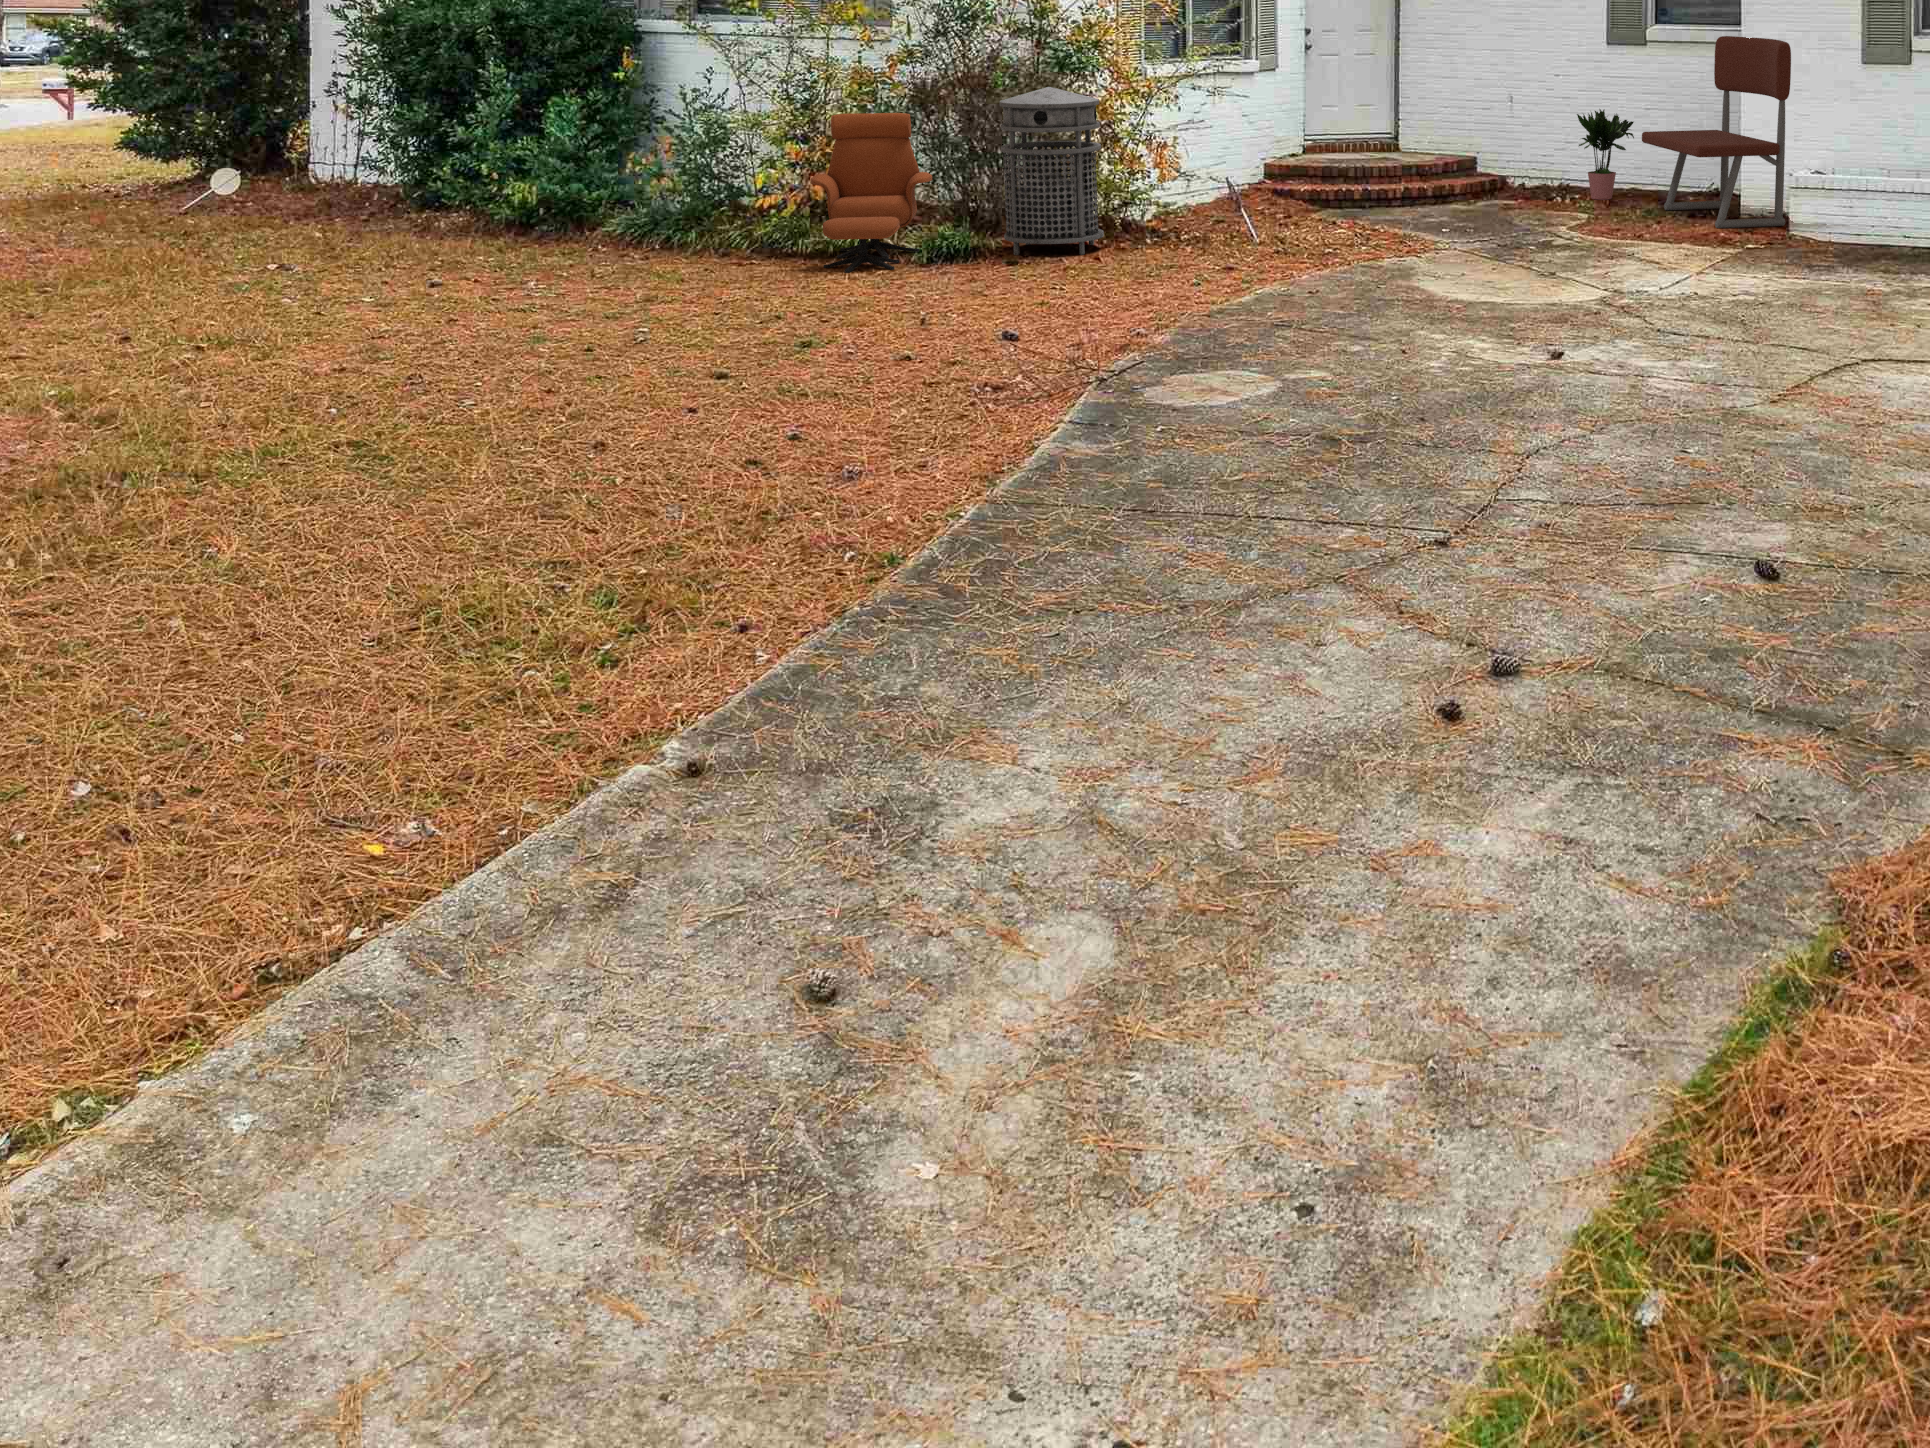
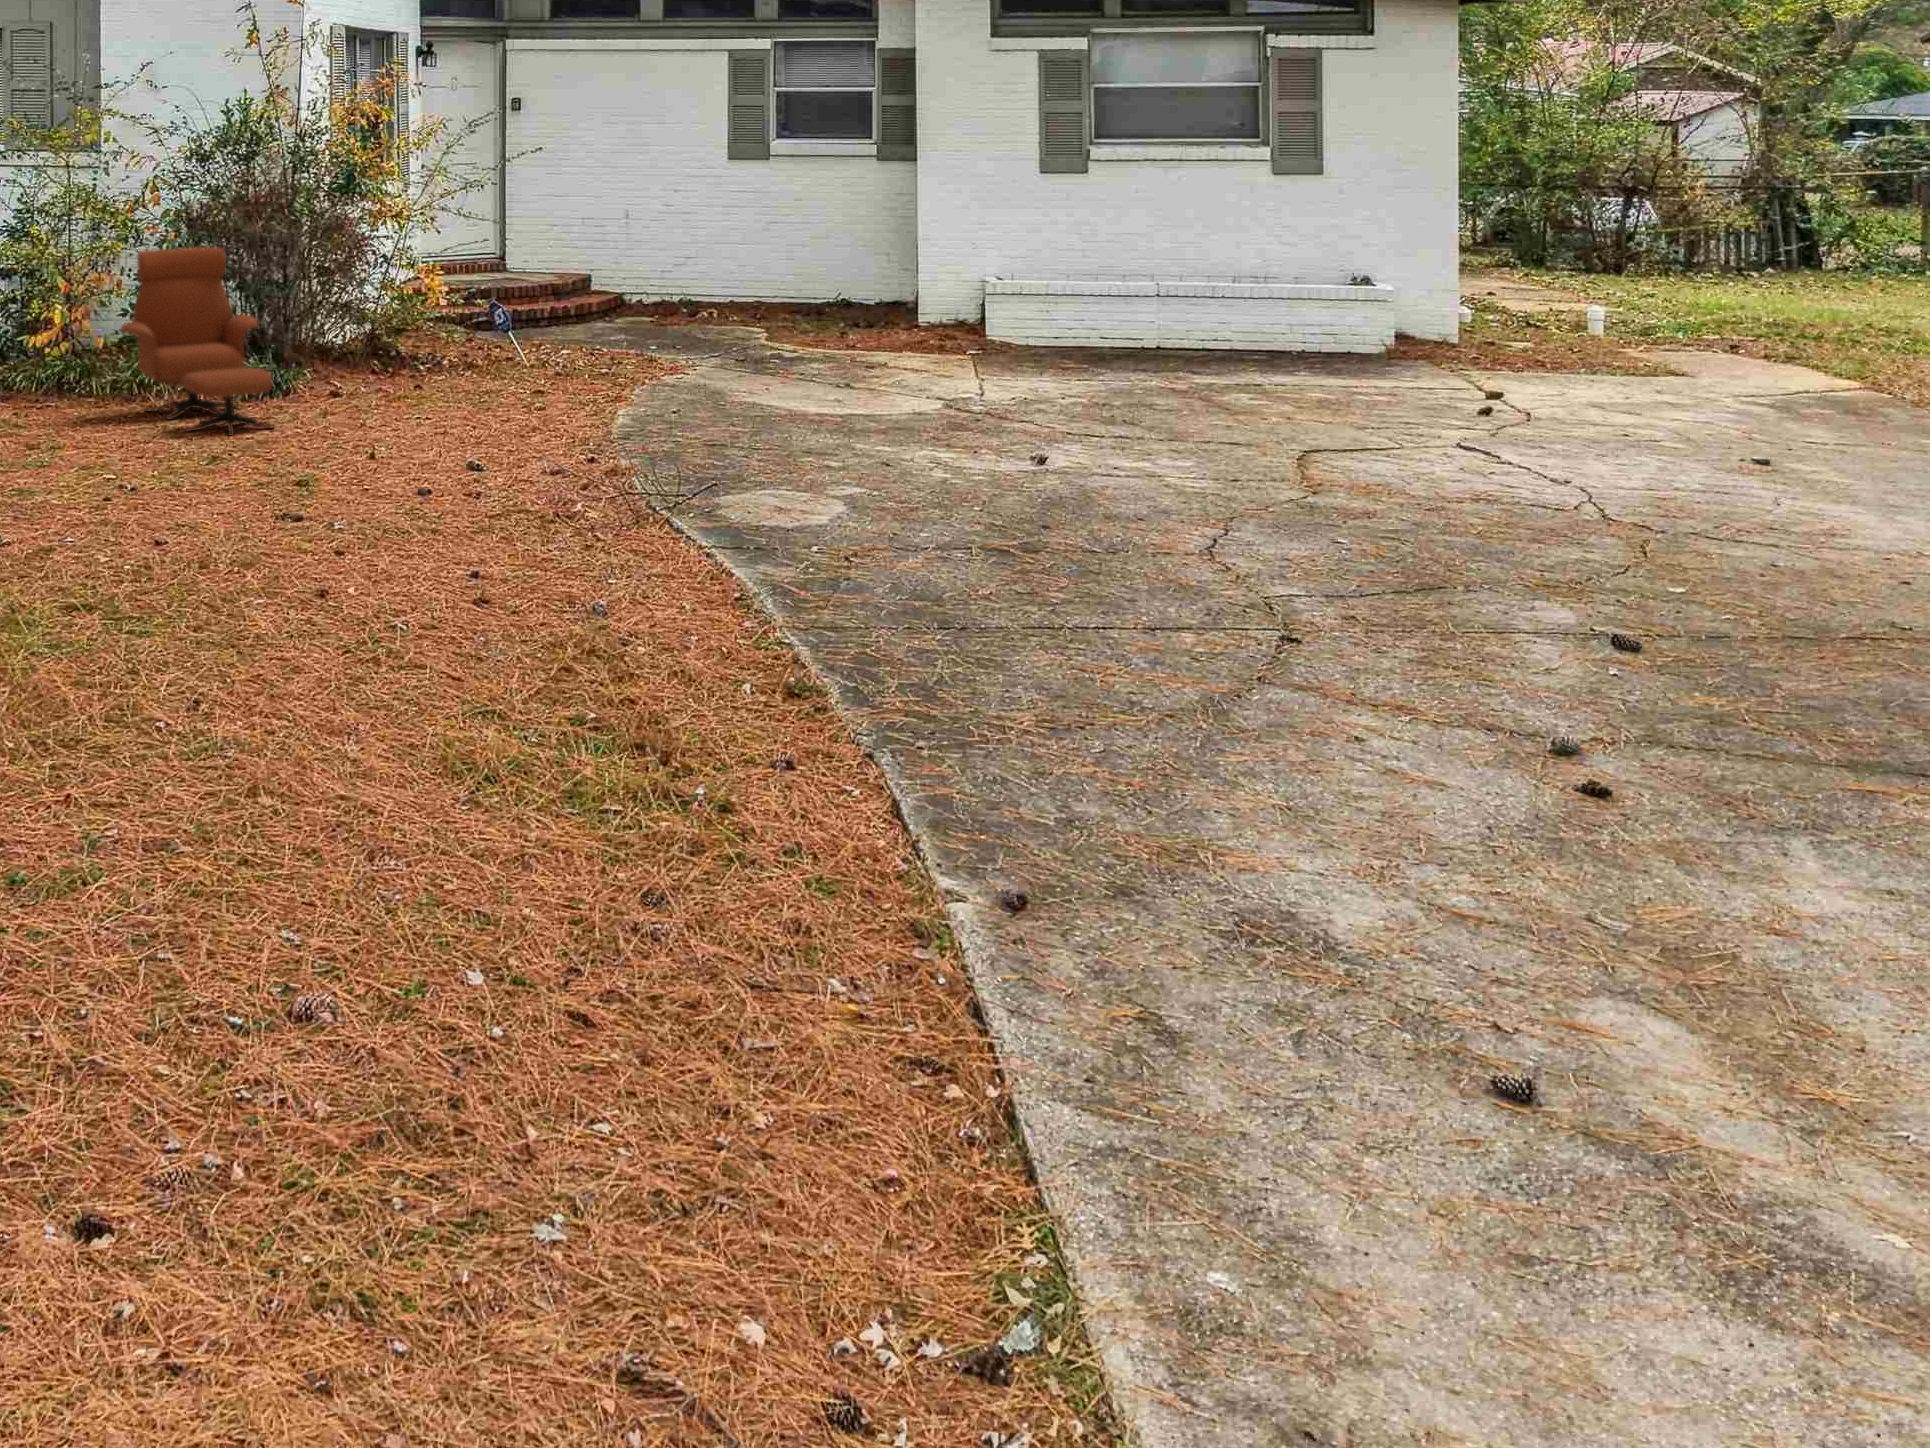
bench: present [1642,36,1791,228] -> none [818,150,1005,340]
trash can: present [1000,87,1104,255] -> none [322,212,435,405]
potted plant: present [1577,109,1634,200] -> none [715,226,783,319]

